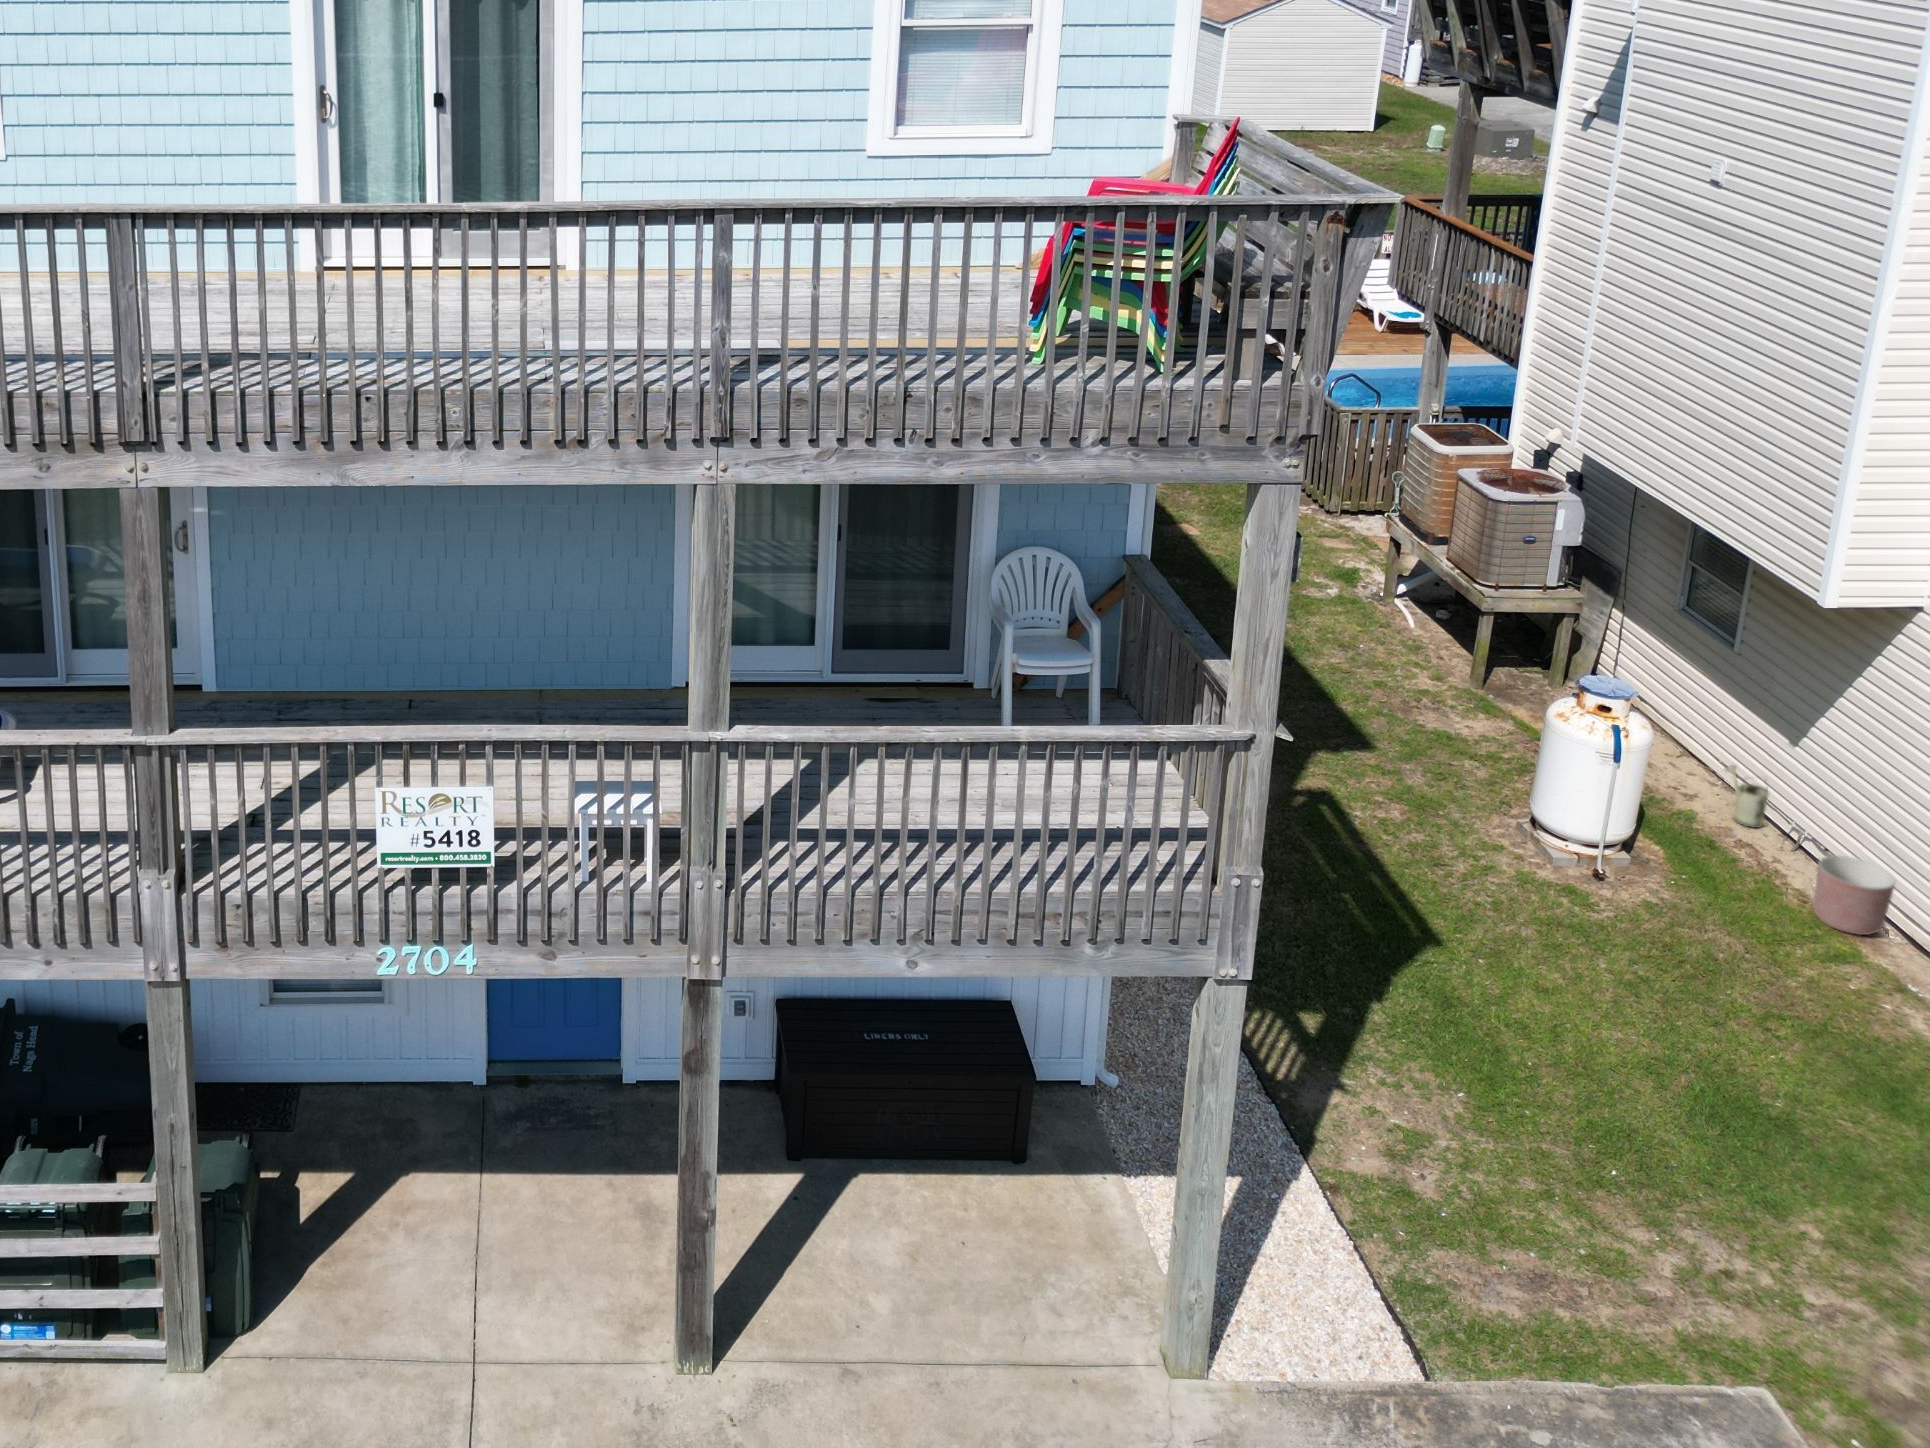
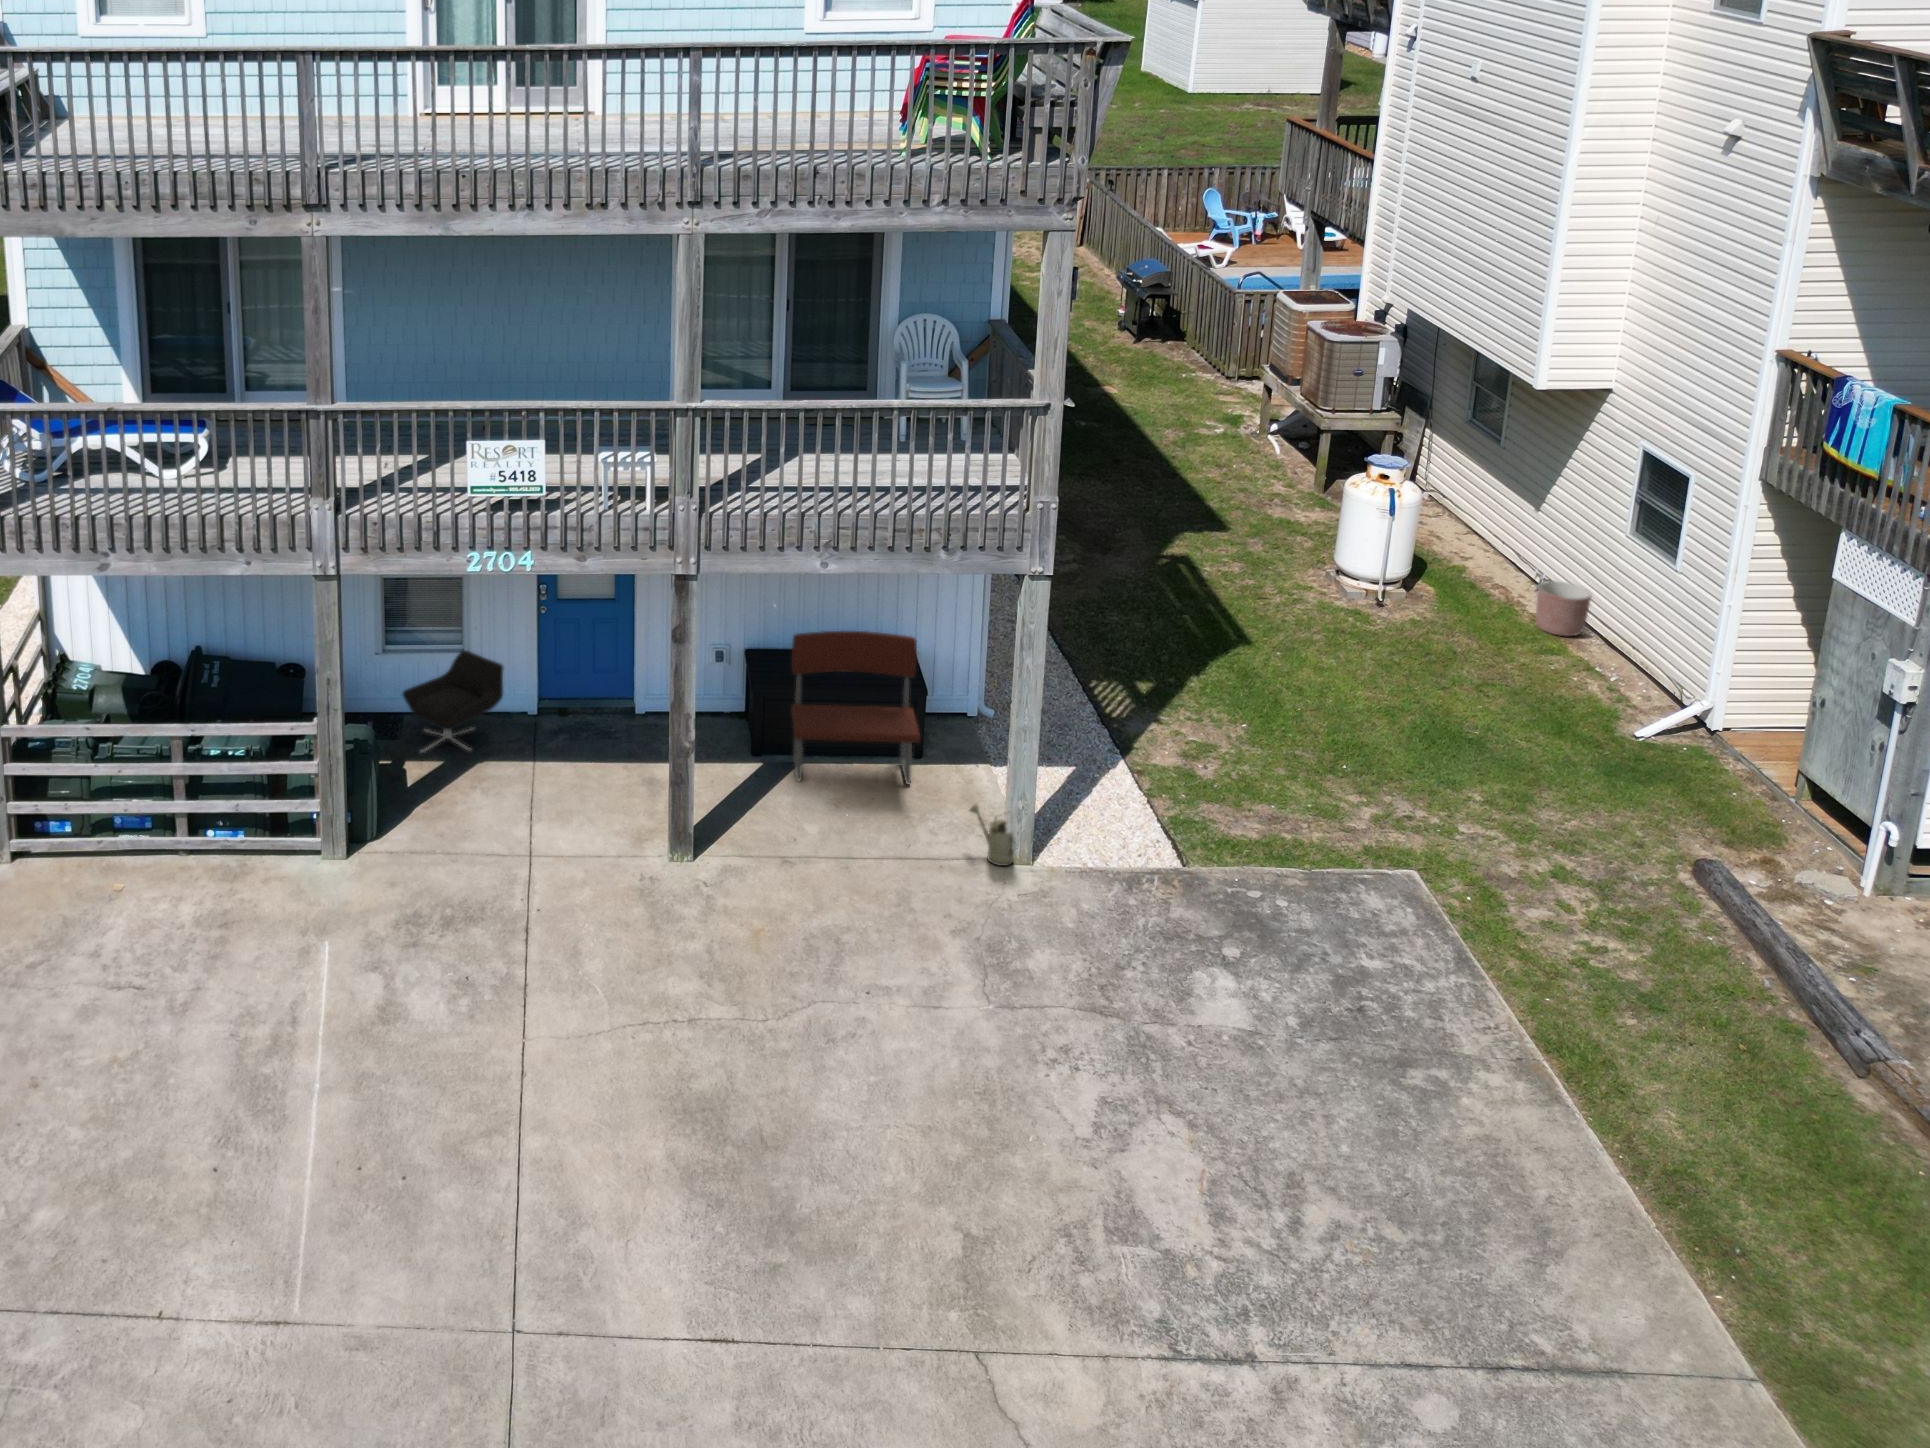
watering can: present [1725,765,1769,828] -> present [970,805,1015,866]
bench: none [845,999,1034,1226] -> present [791,631,920,784]
lounge chair: none [297,1001,438,1163] -> present [403,650,503,752]

